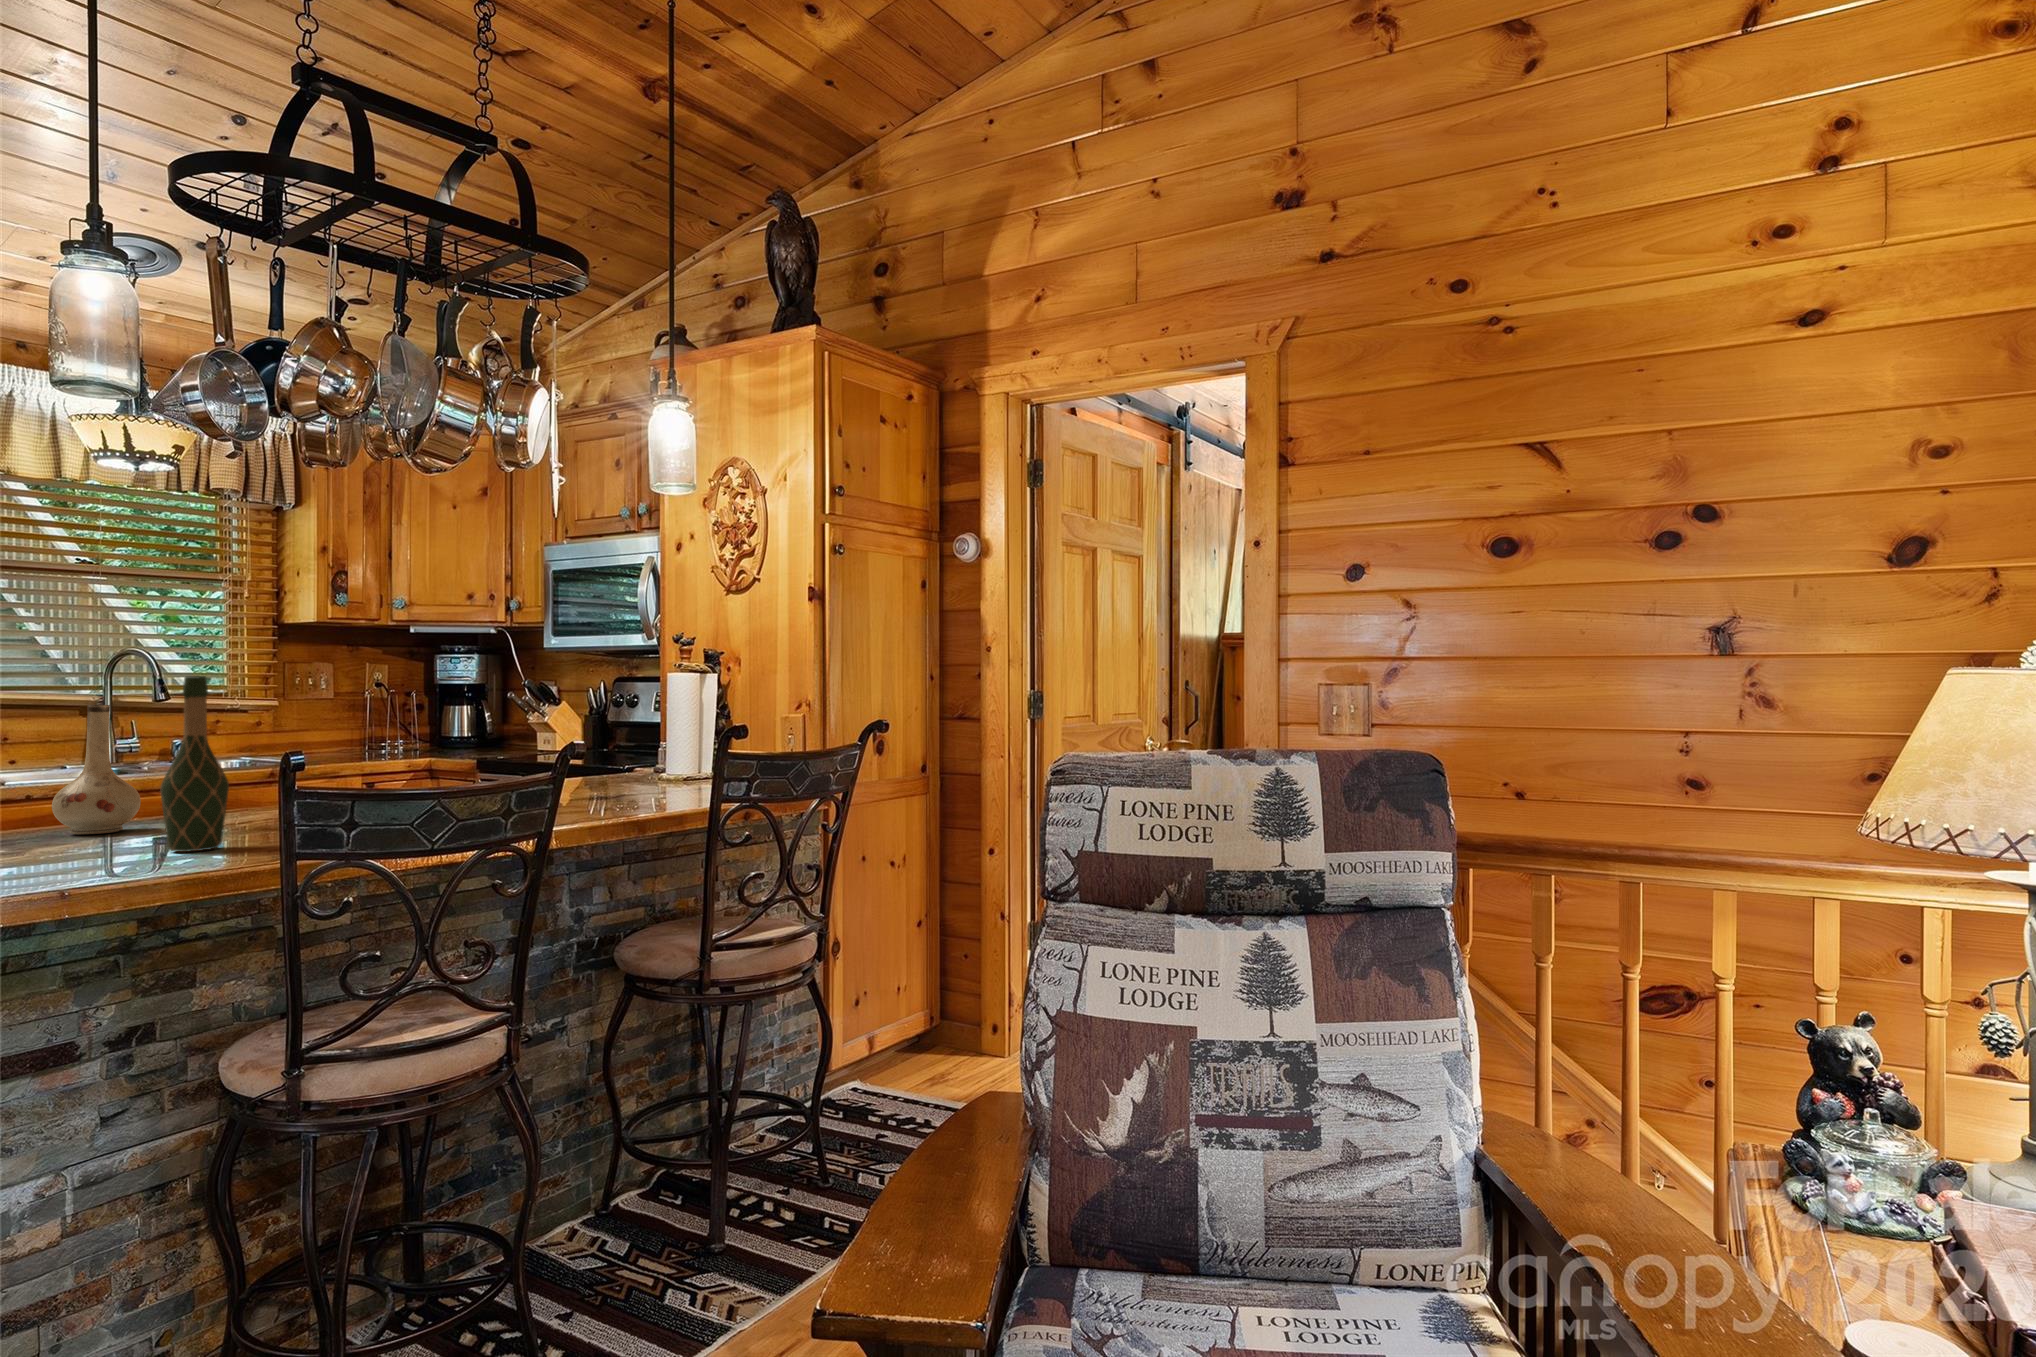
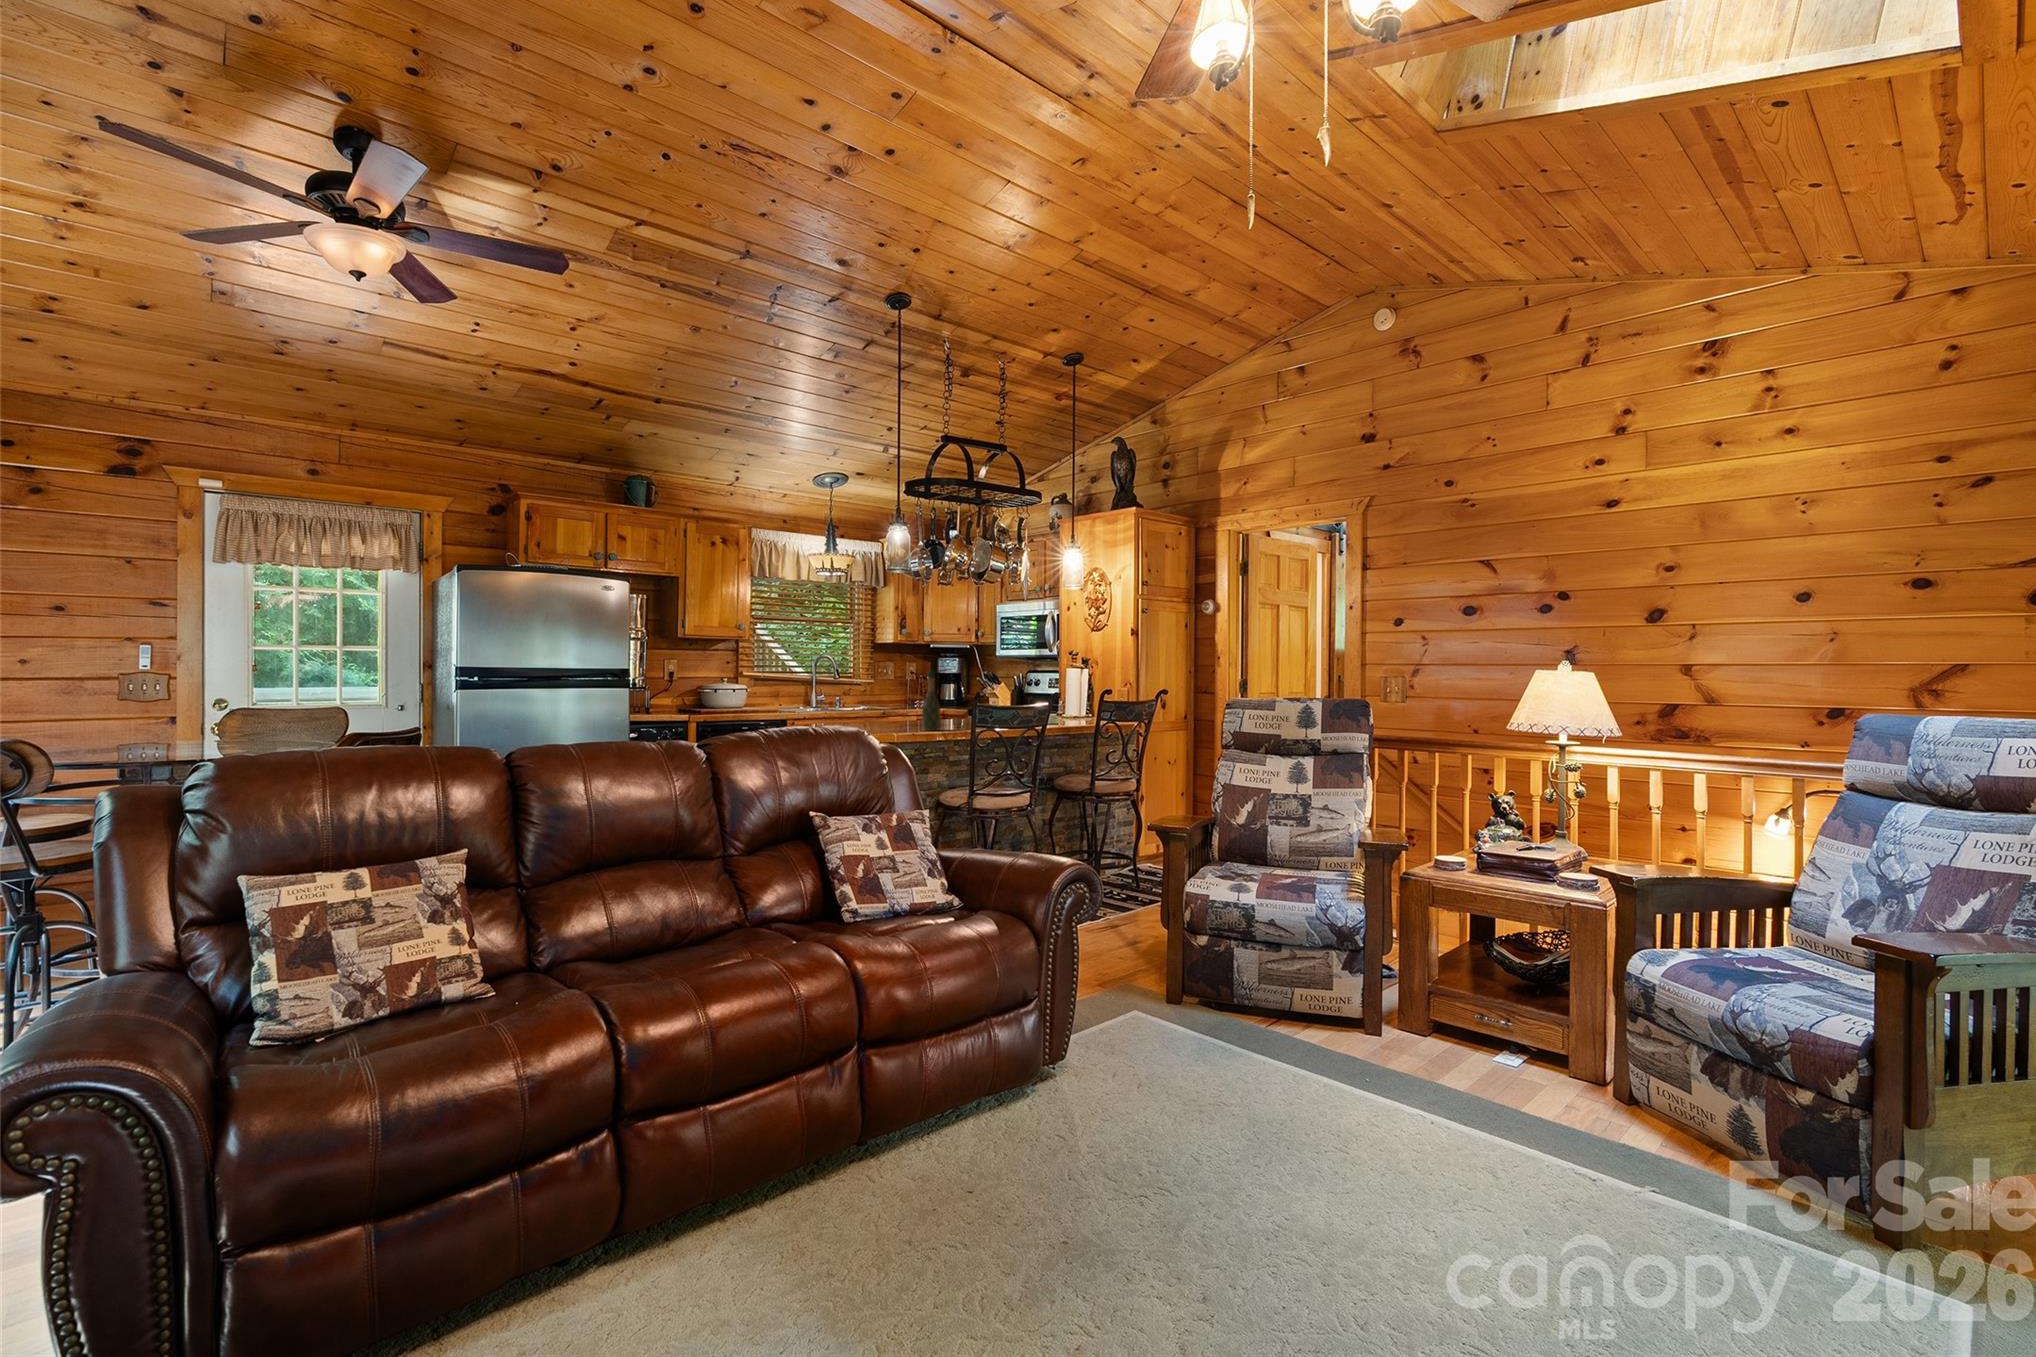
vase: present [52,705,141,834] -> none [871,680,896,726]

